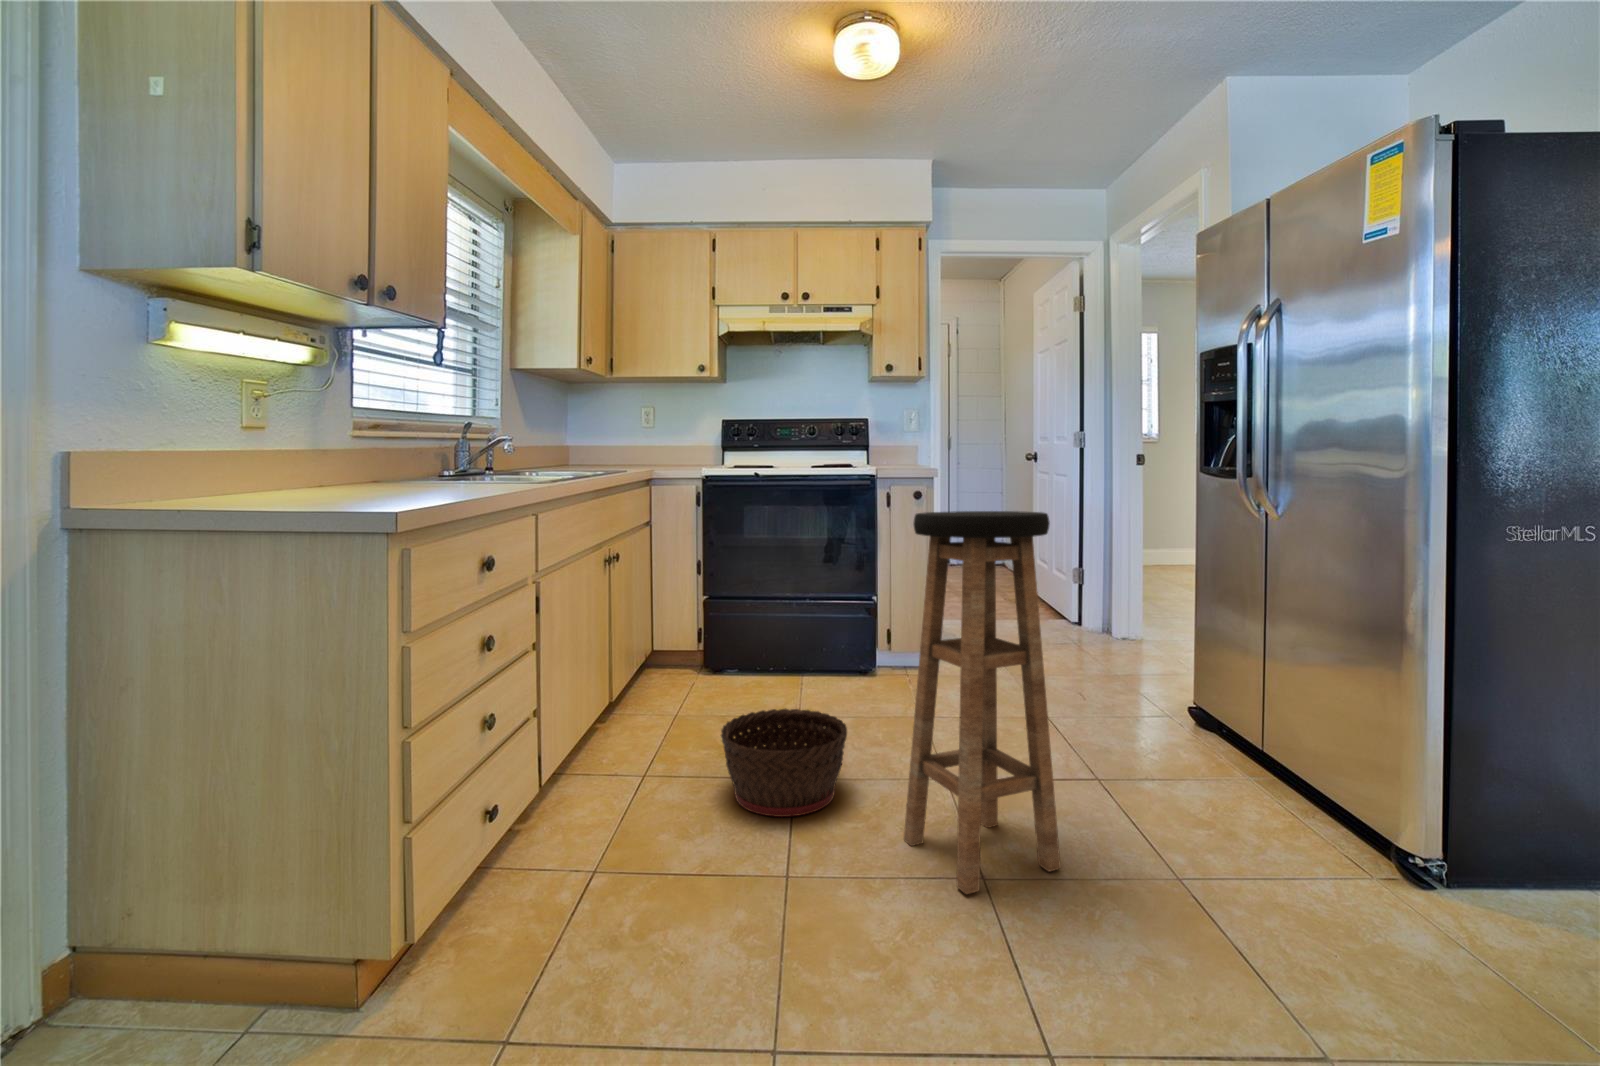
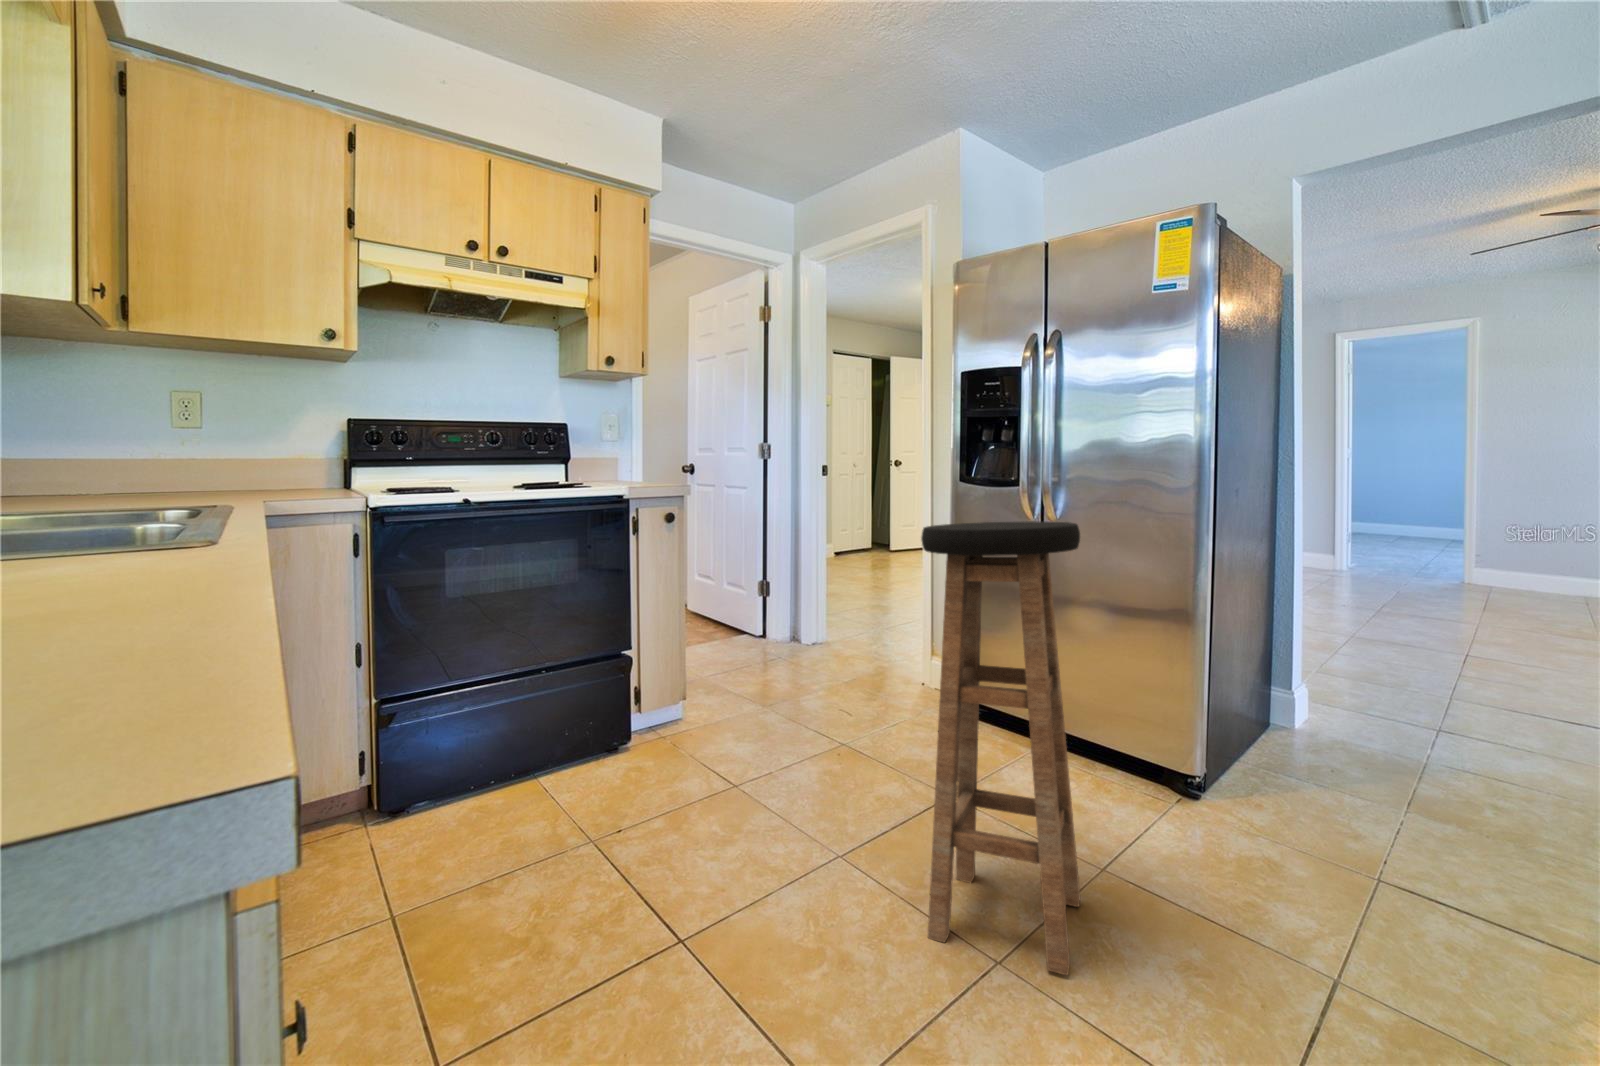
basket: present [721,708,847,817] -> none [635,807,820,994]

